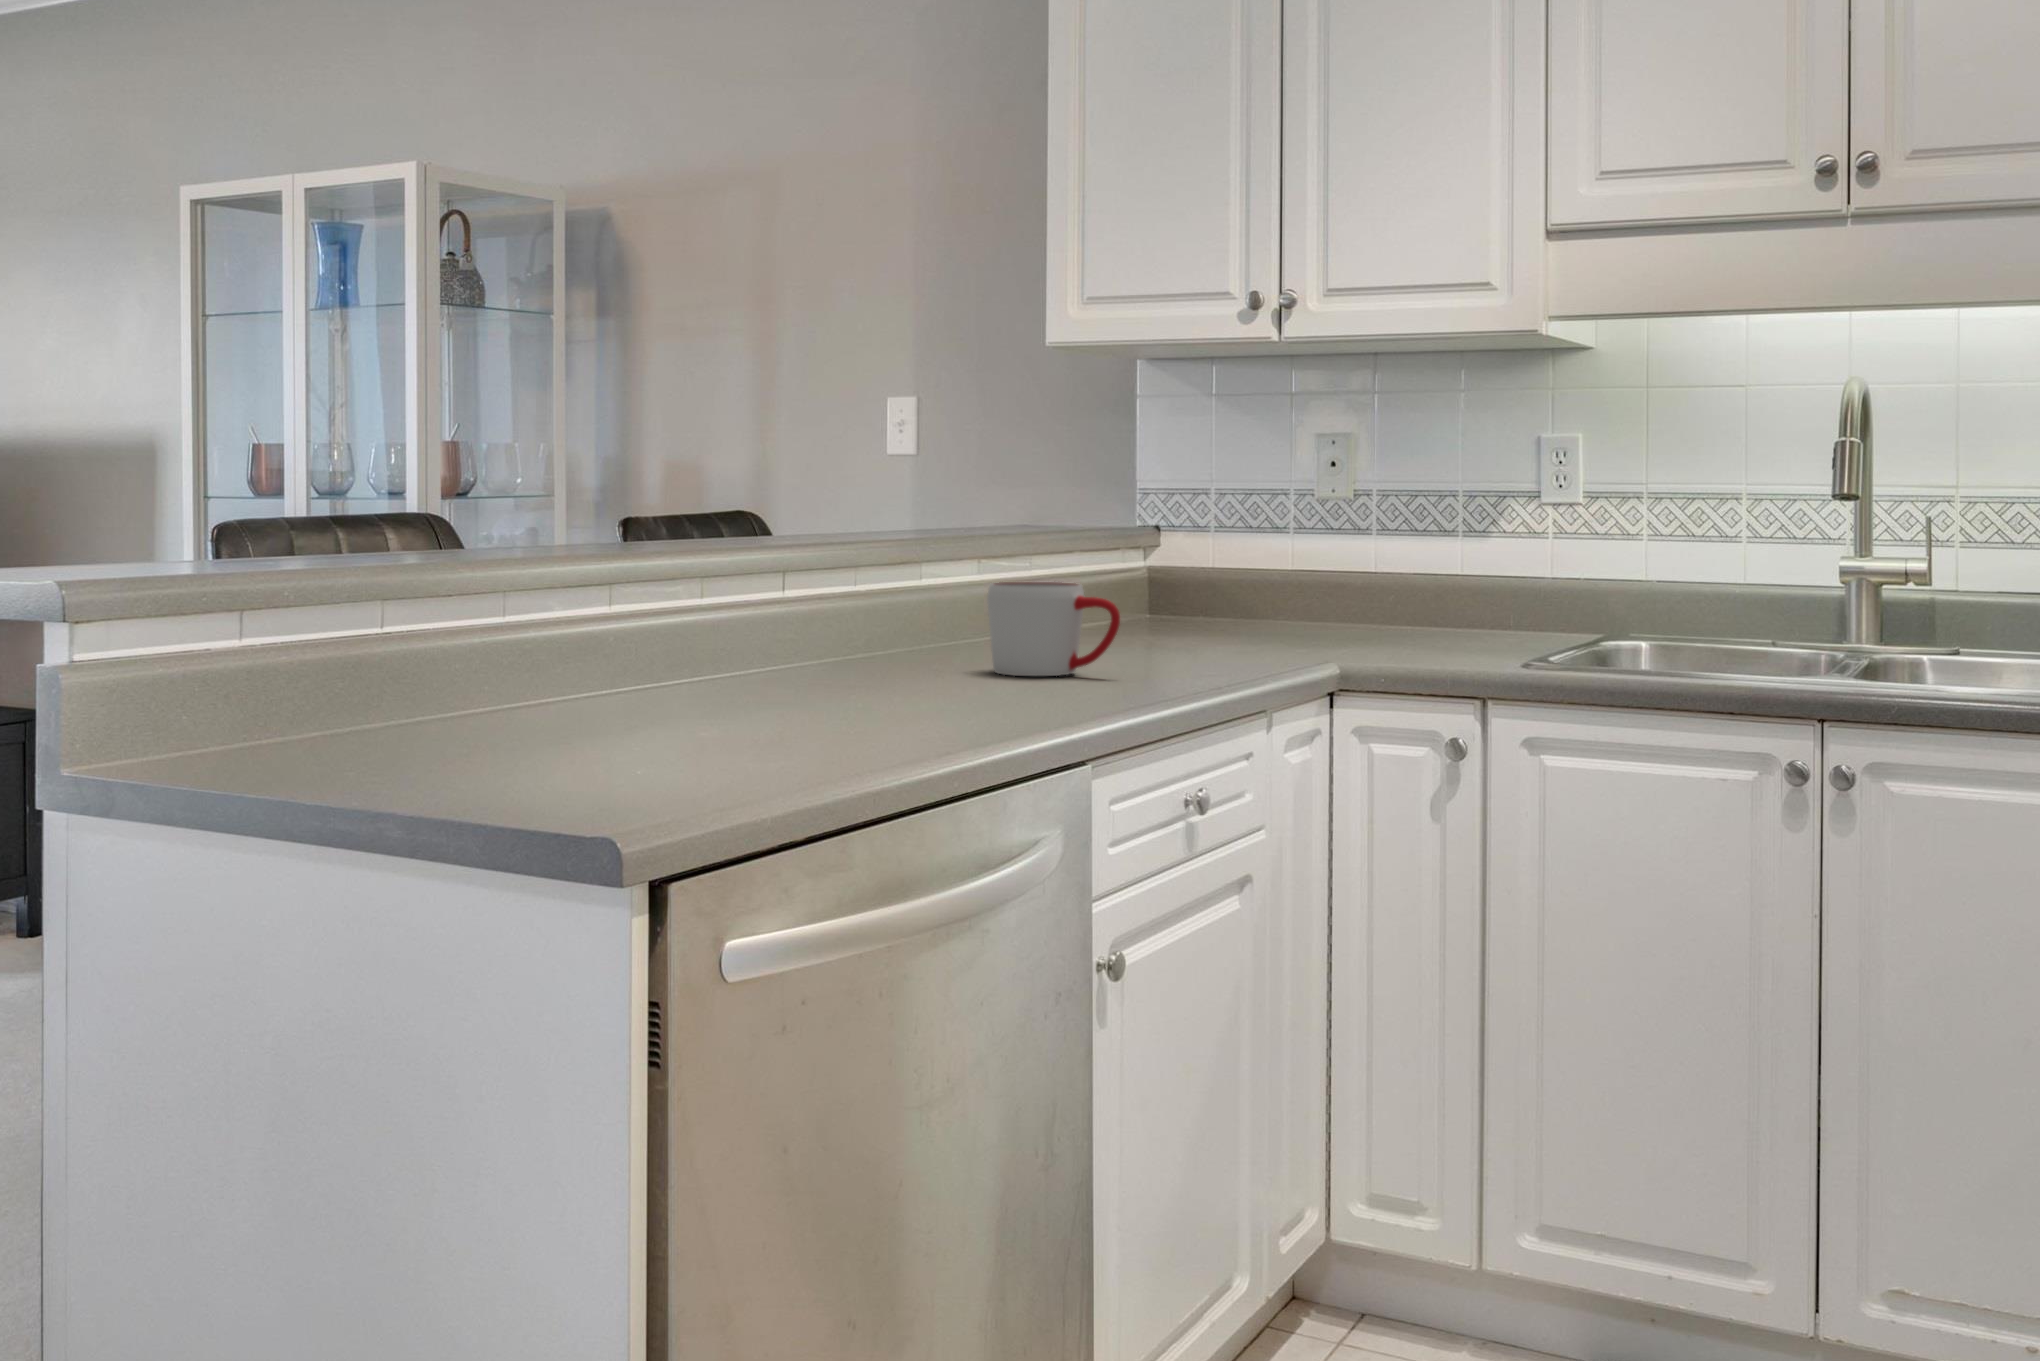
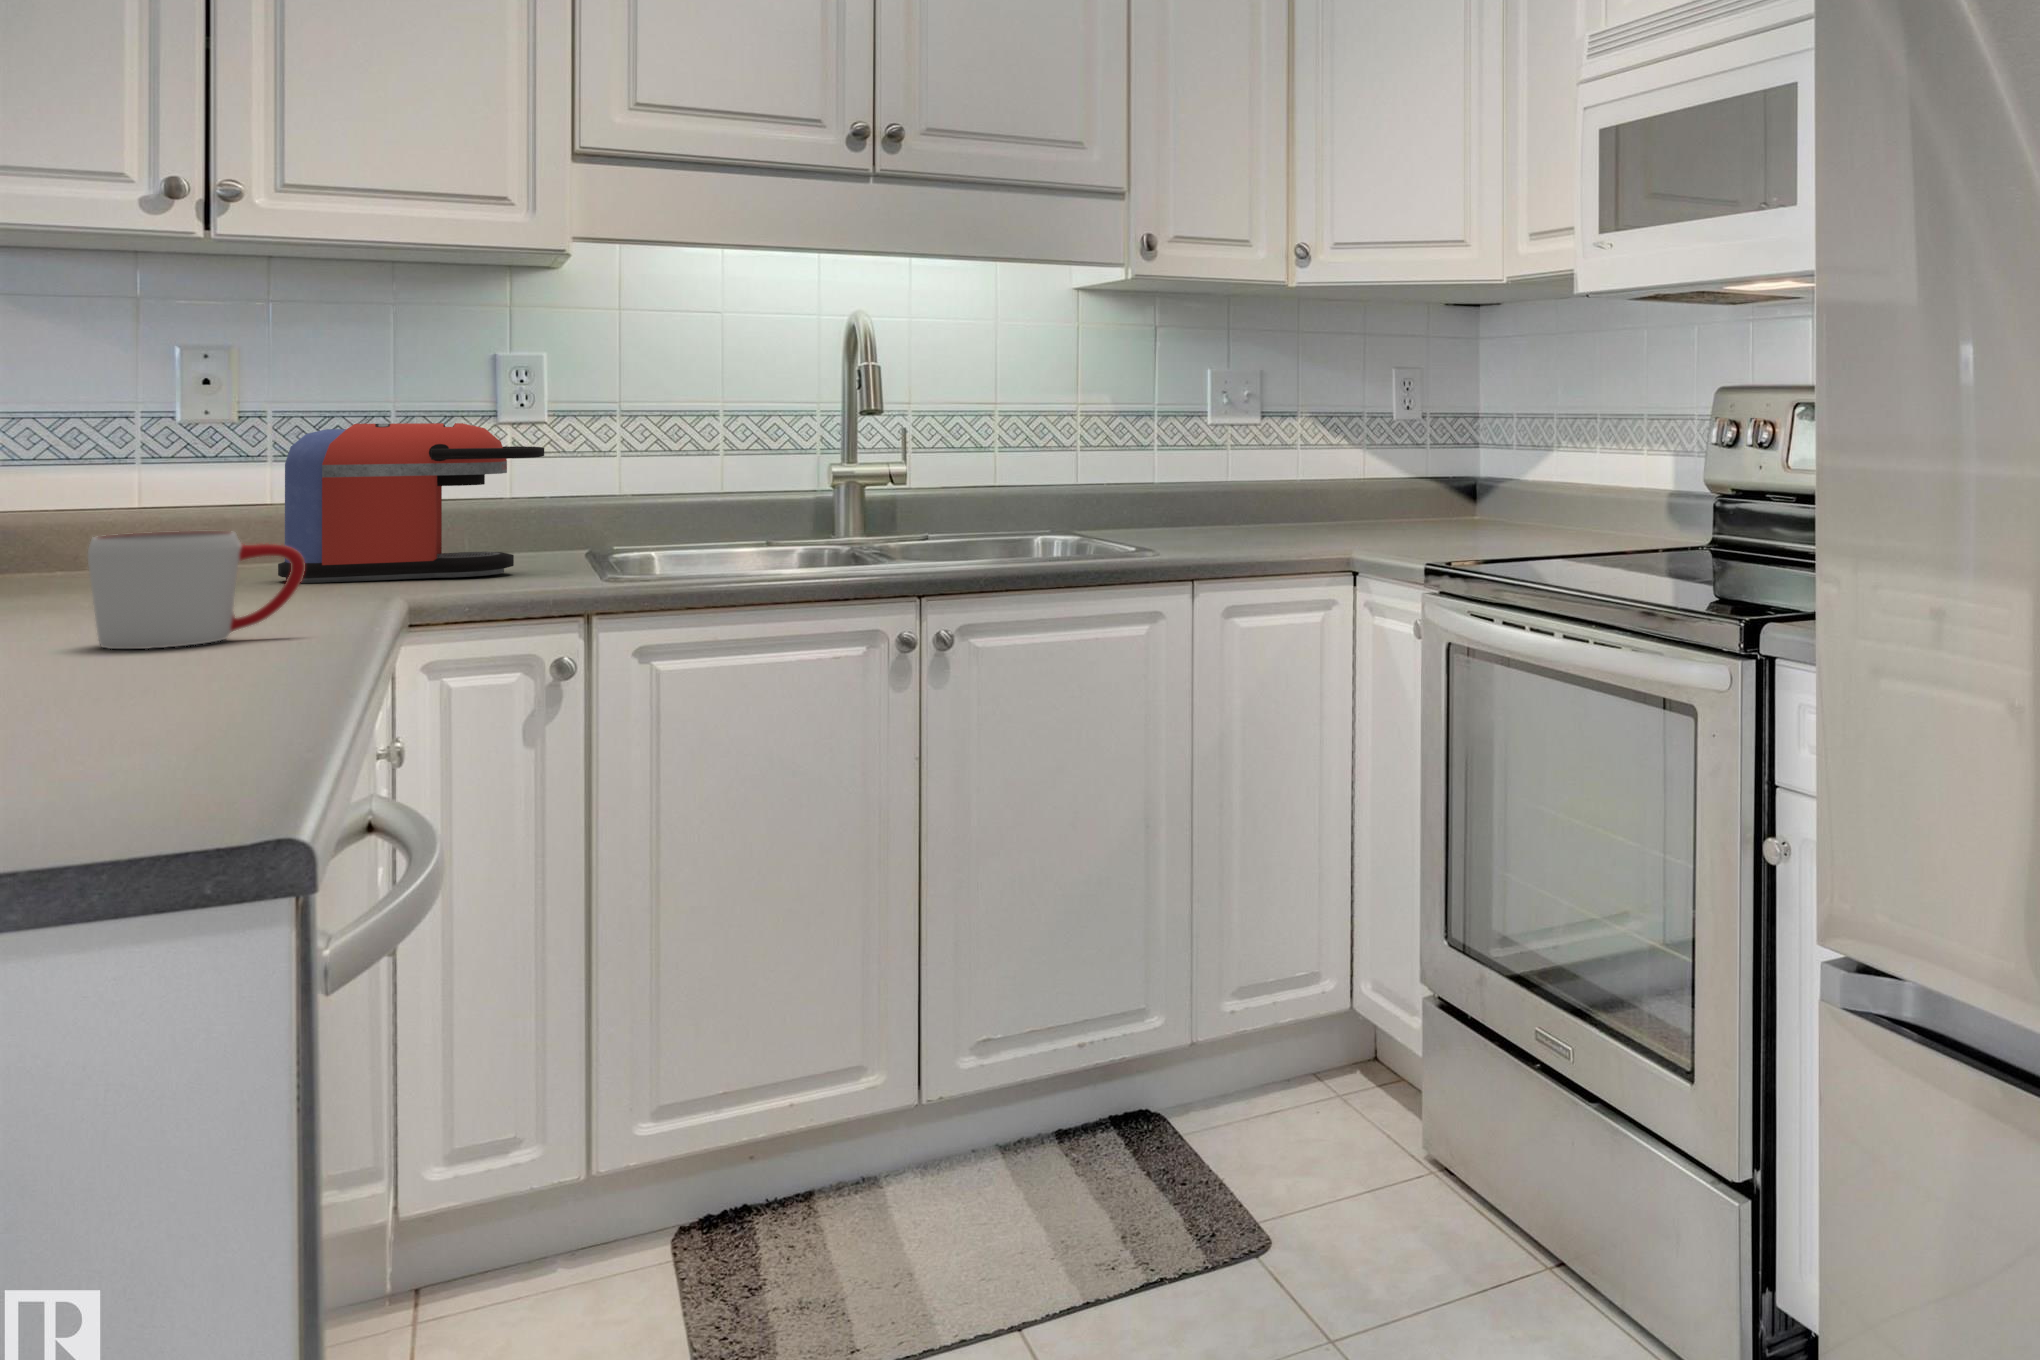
coffee maker: none [1311,500,1509,649] -> present [278,423,544,583]

